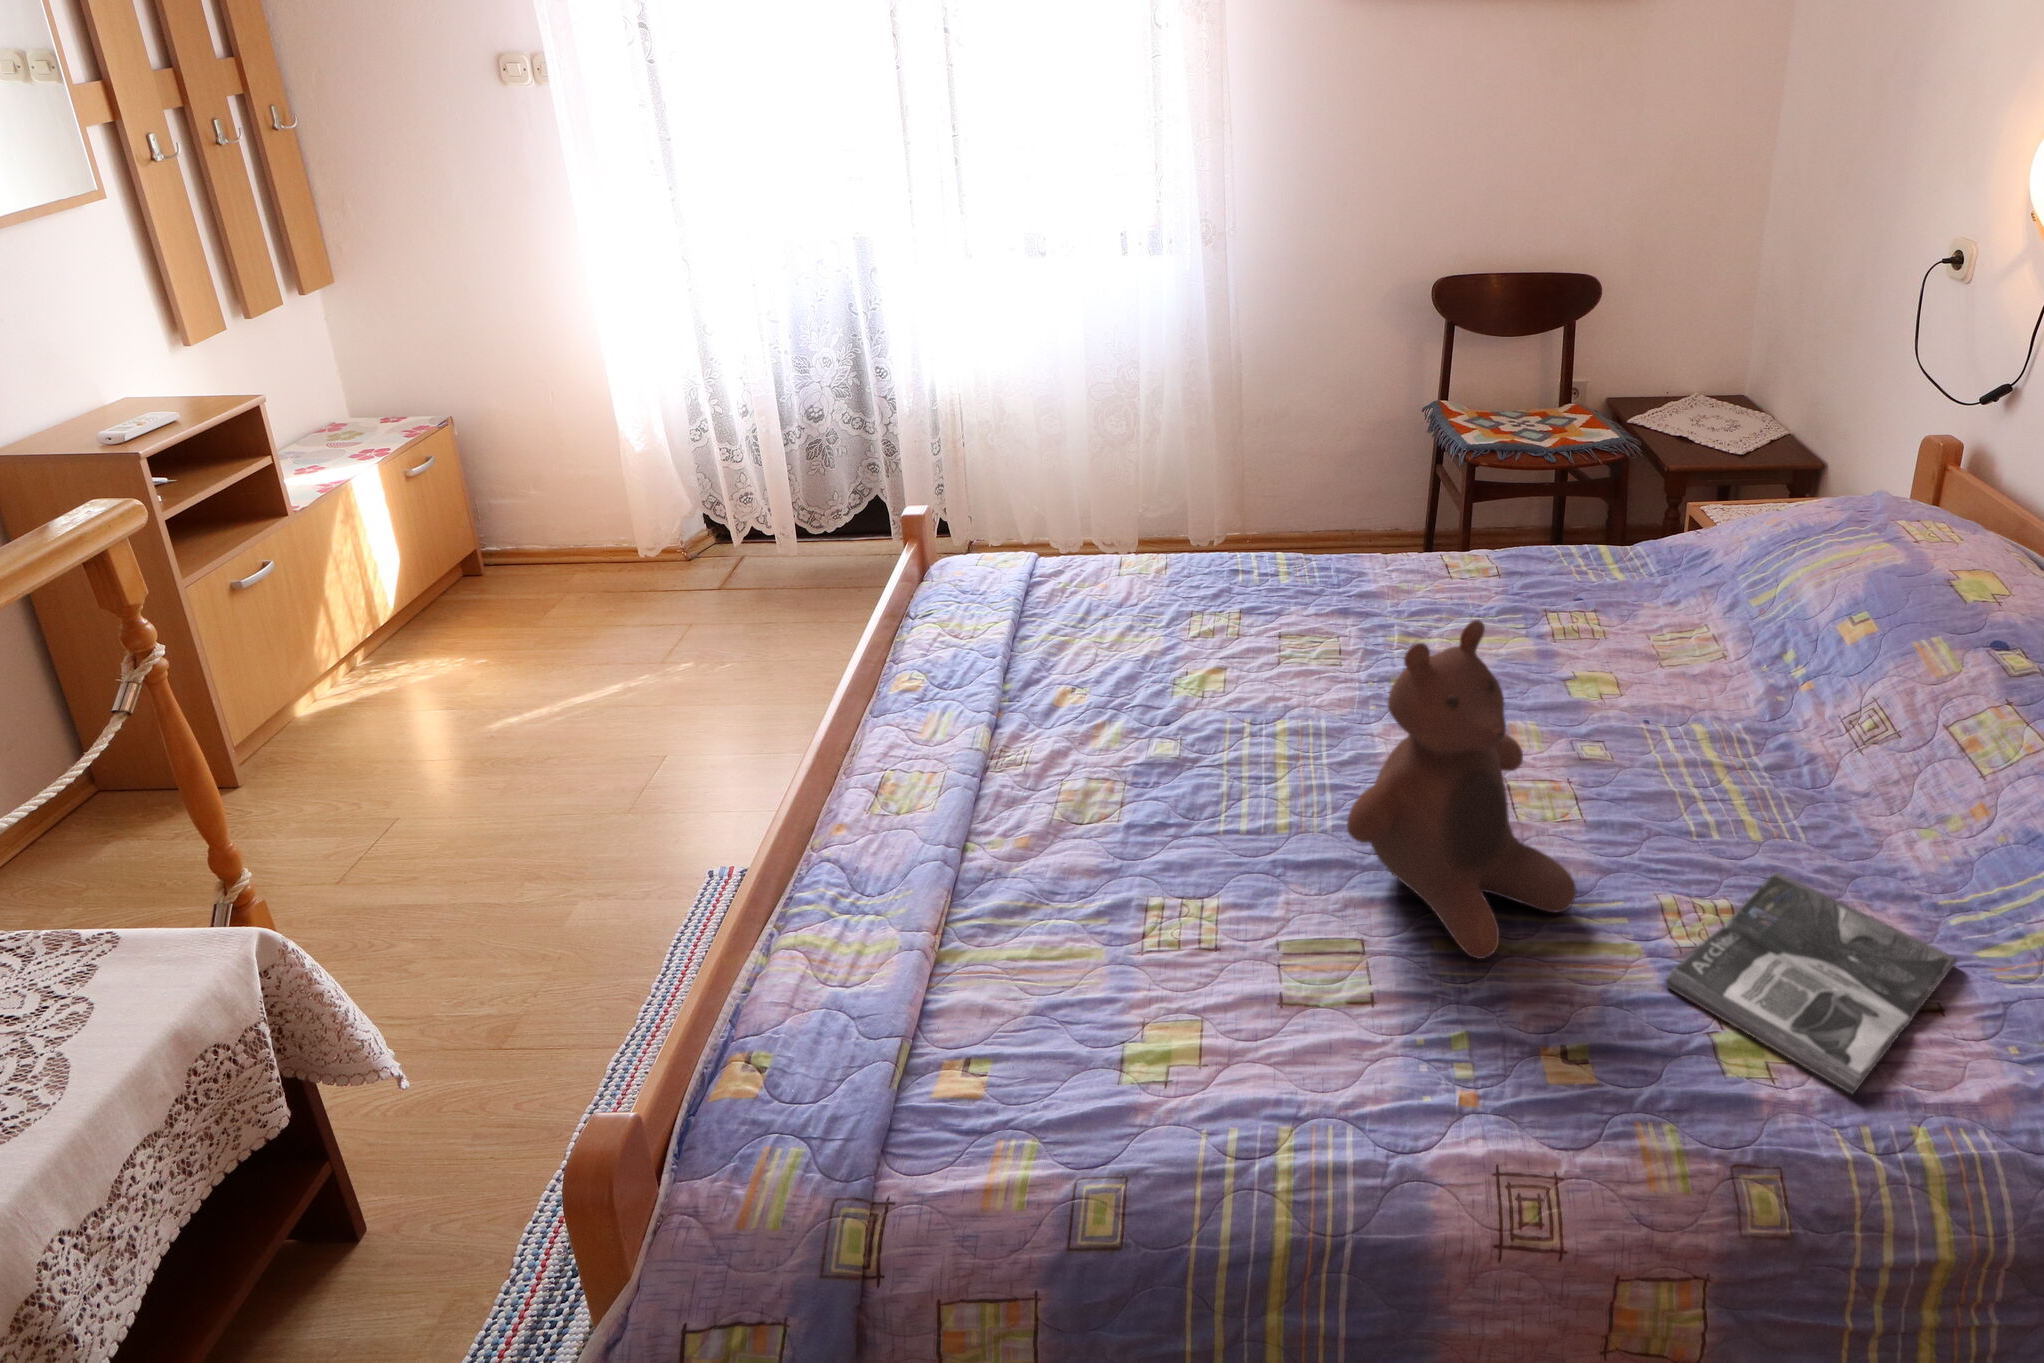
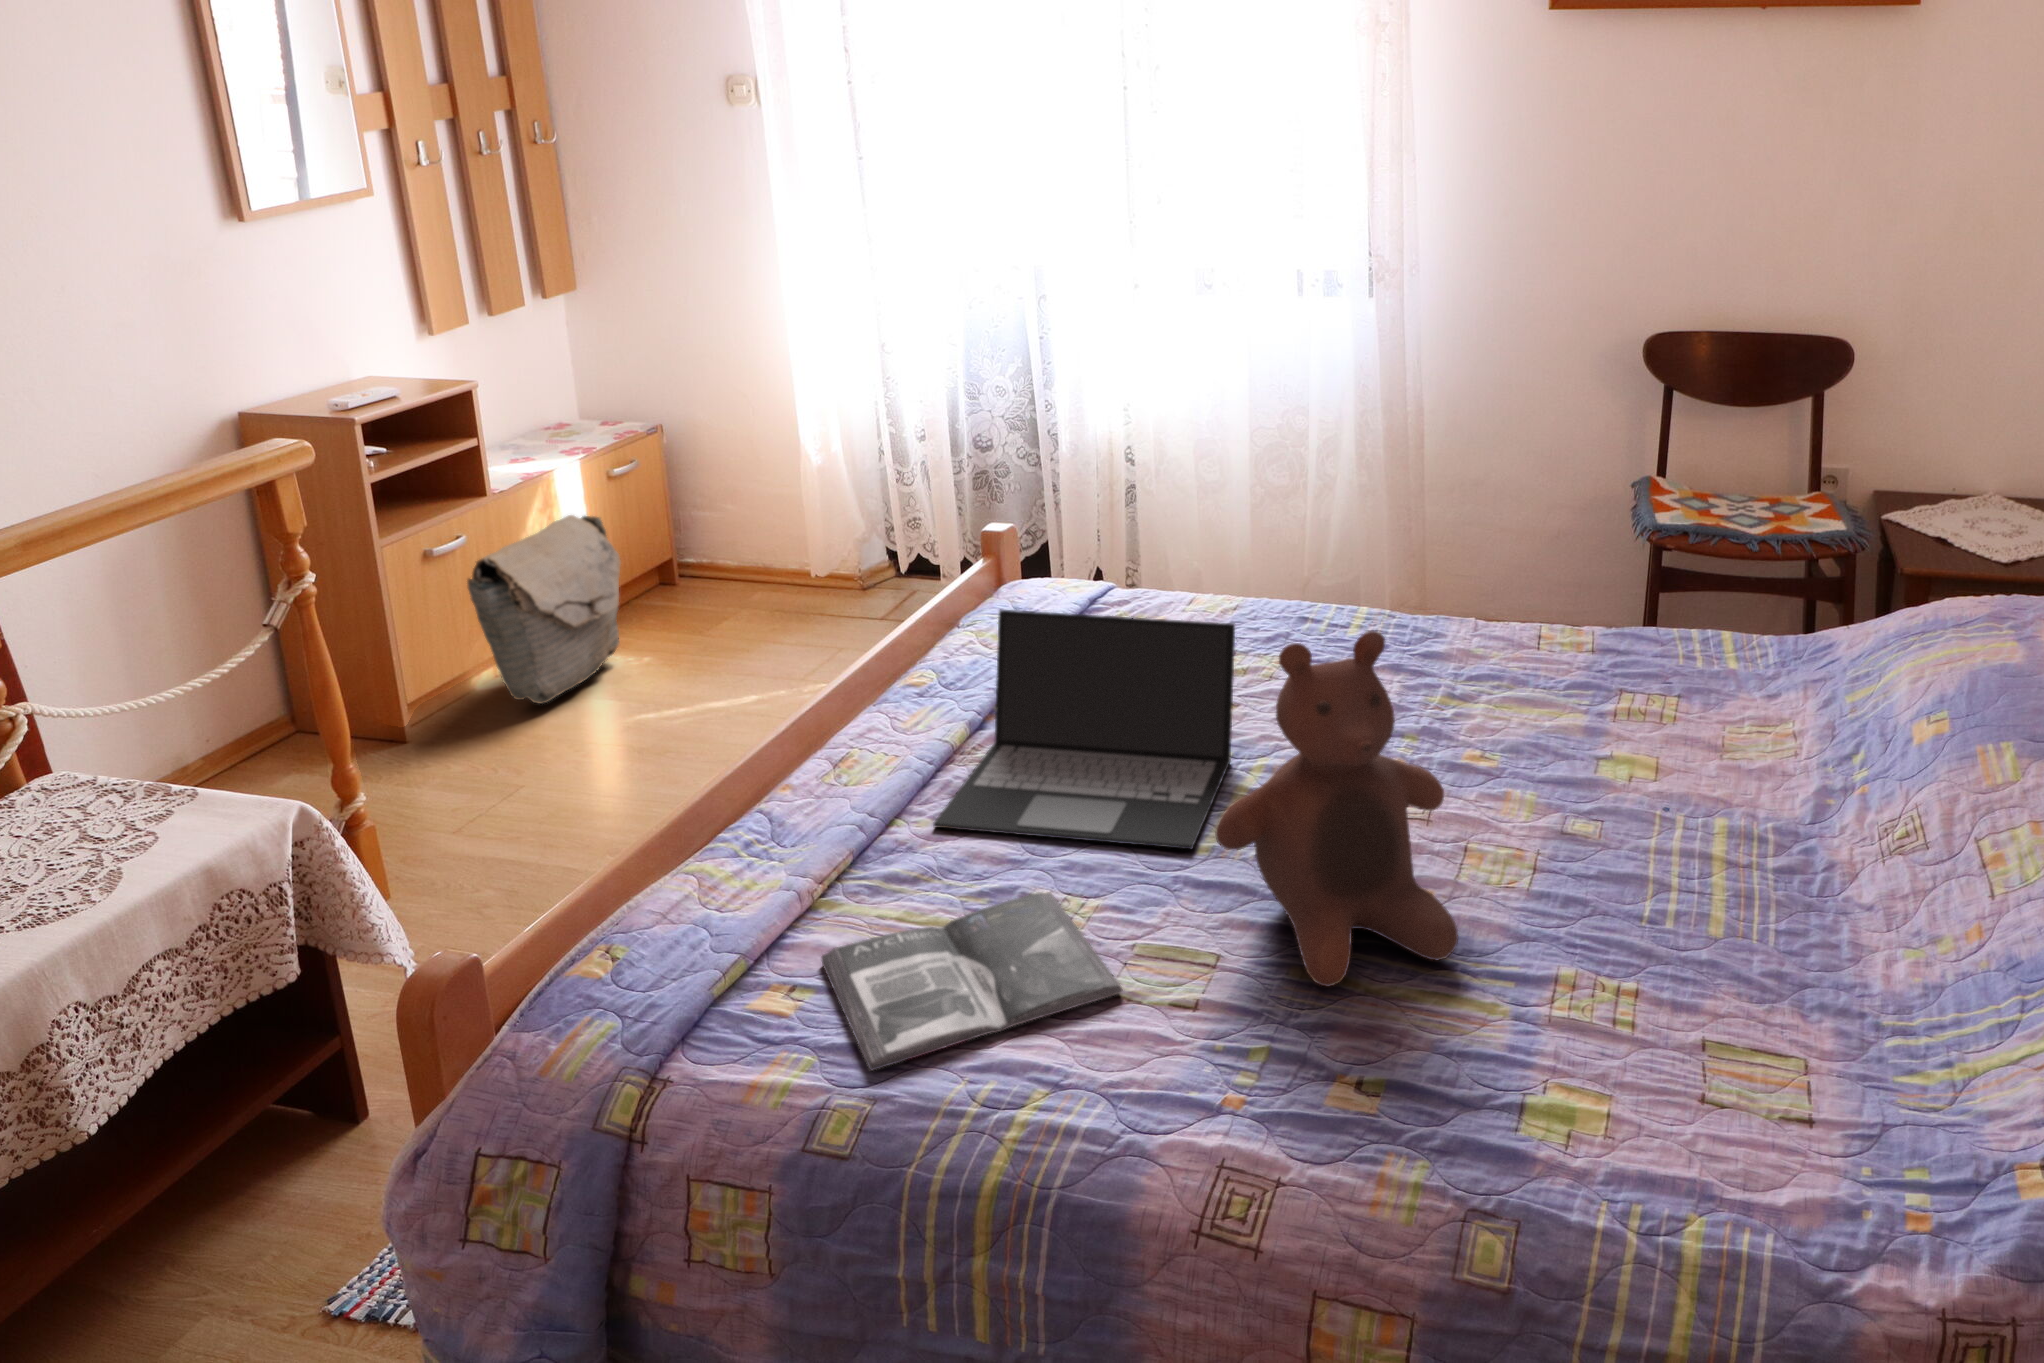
bag: none [291,527,454,728] -> present [467,515,621,704]
laptop: none [1015,605,1277,850] -> present [933,610,1235,849]
magazine: present [1666,872,1957,1093] -> present [822,892,1122,1070]

